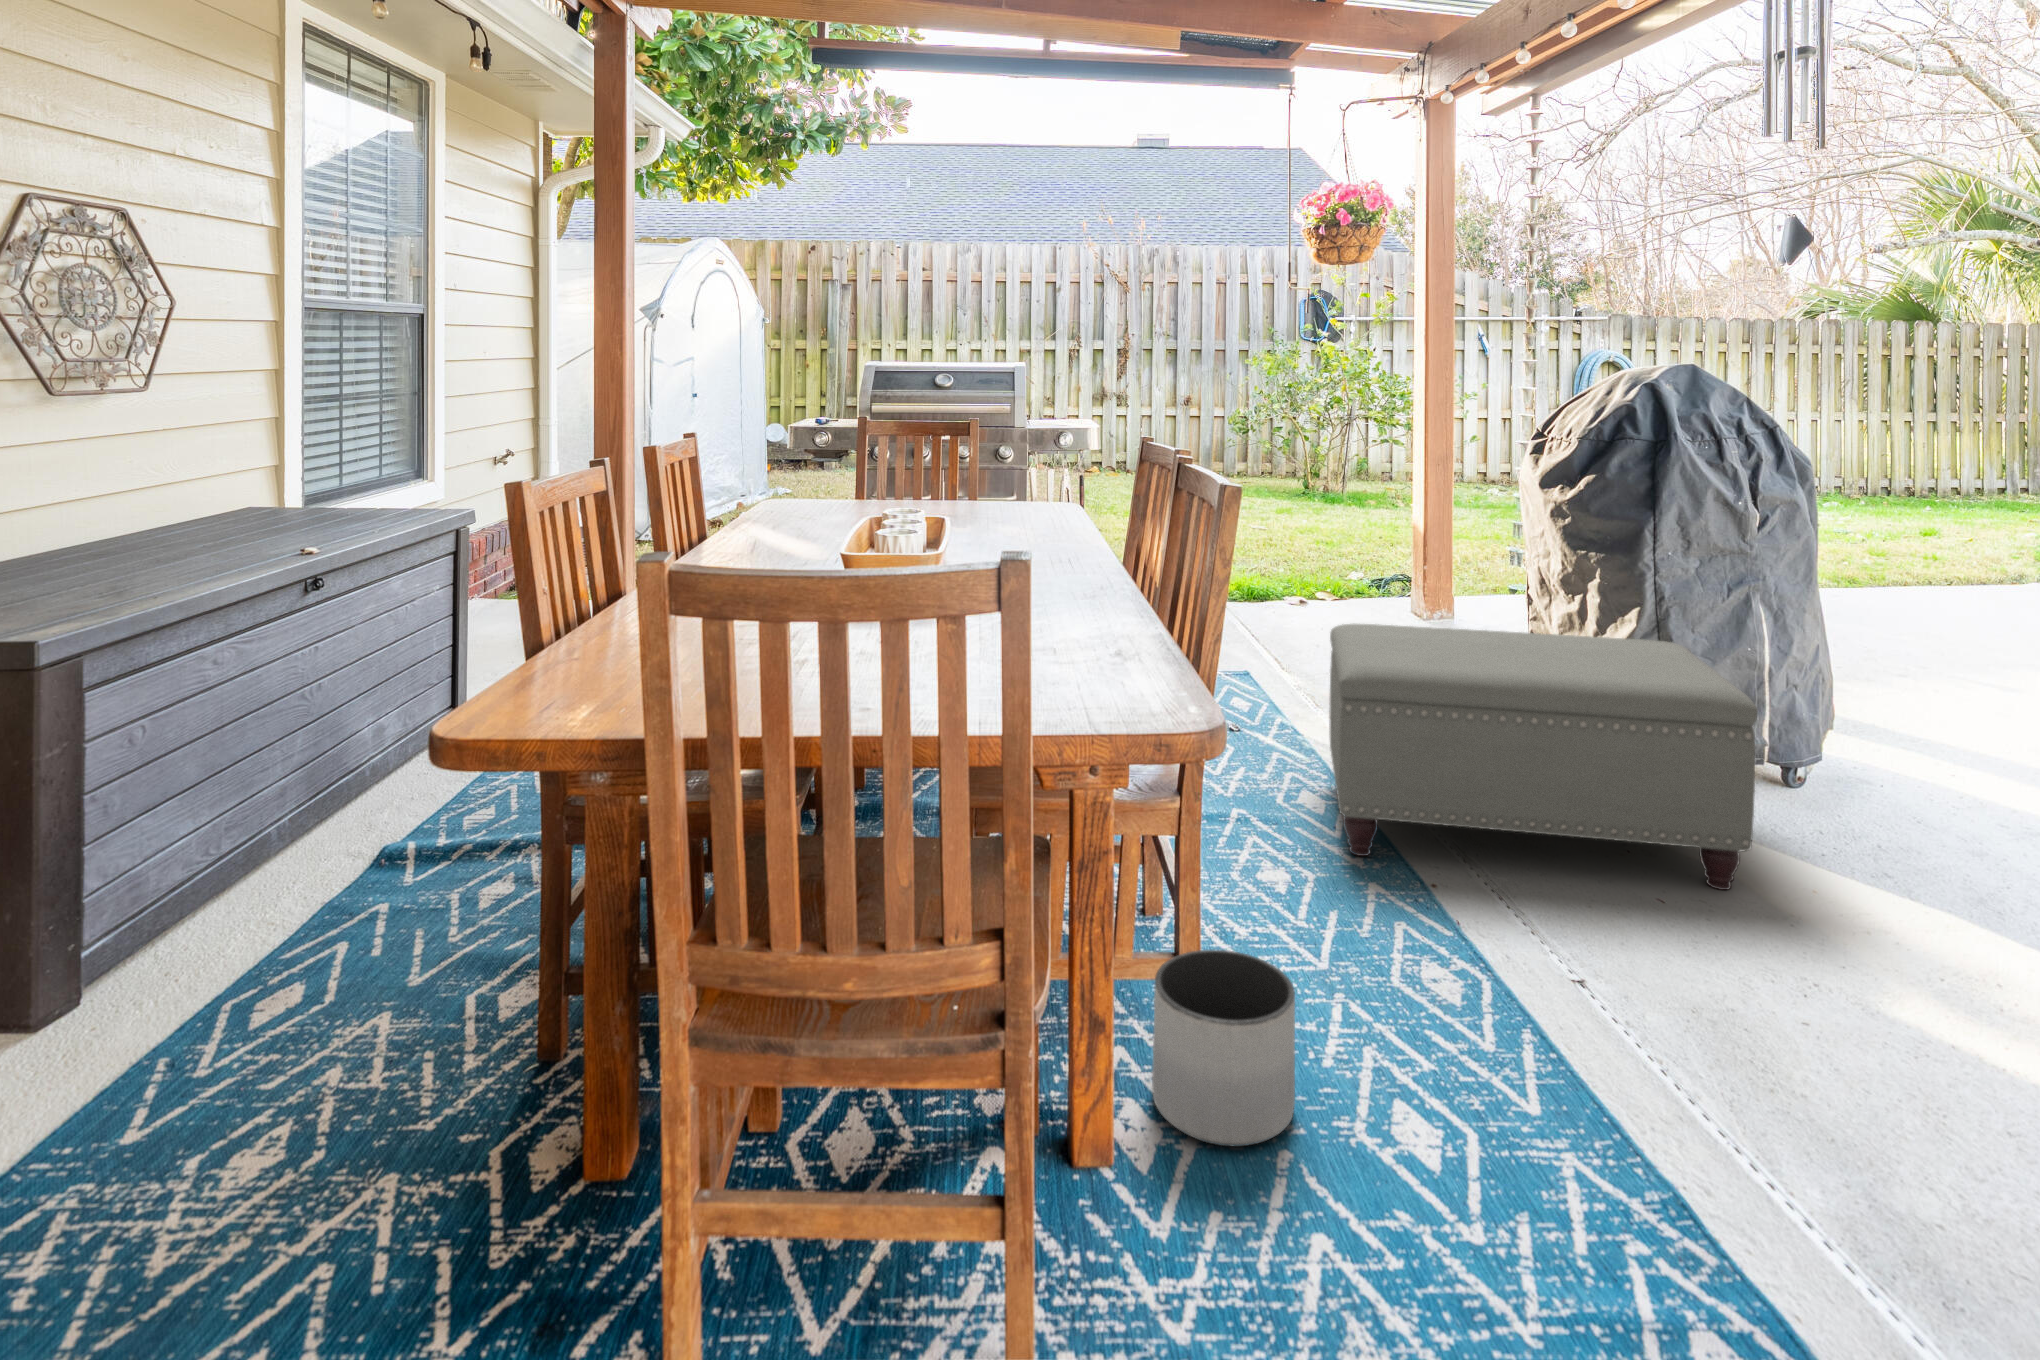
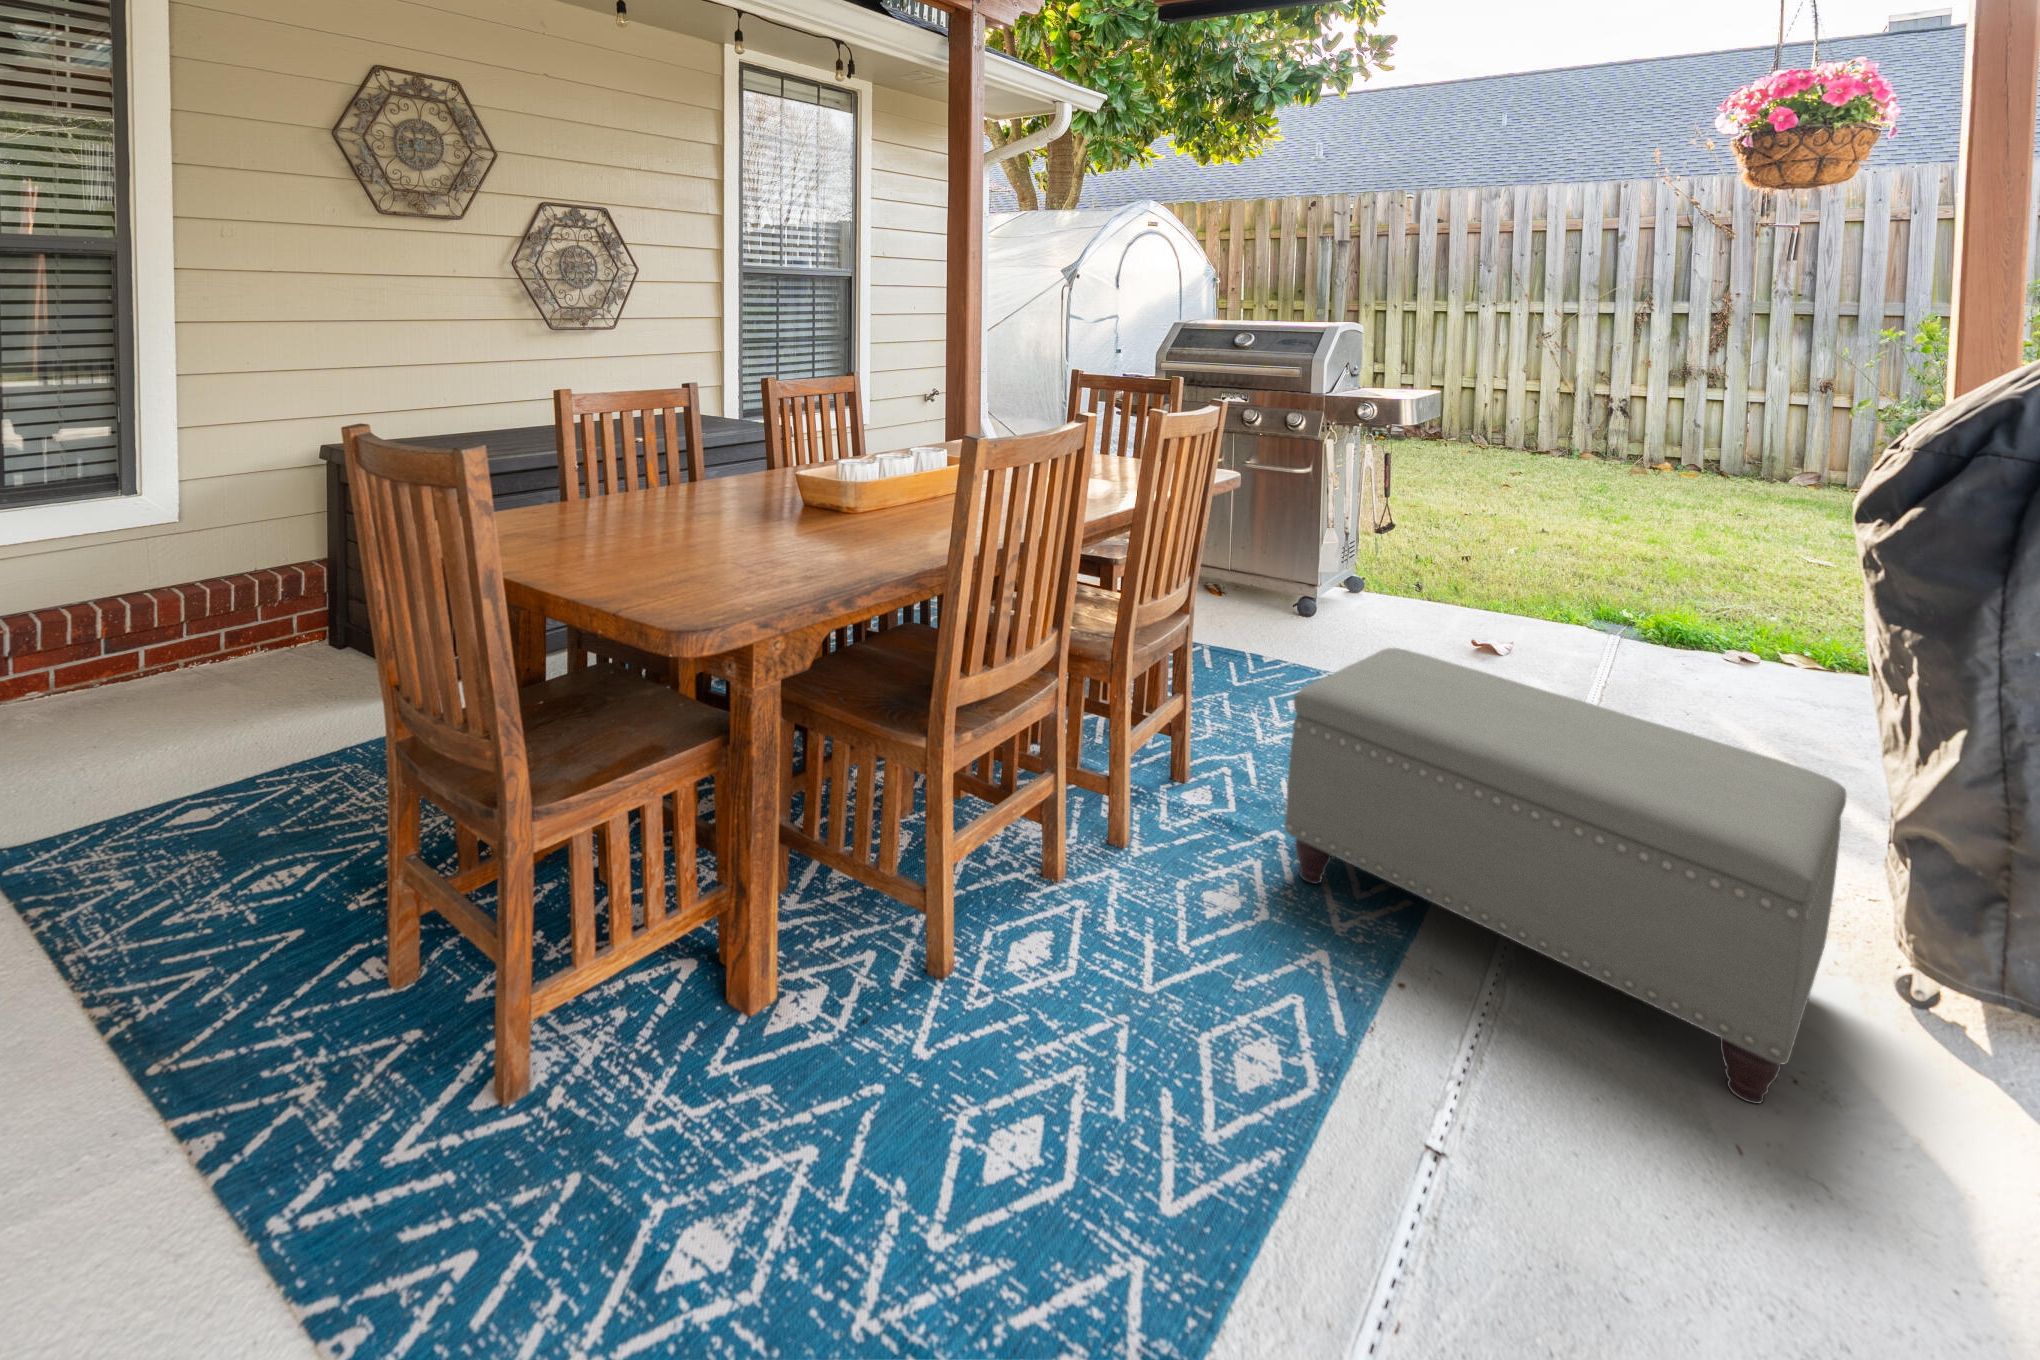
planter: present [1152,950,1295,1146] -> none [828,870,959,1055]

